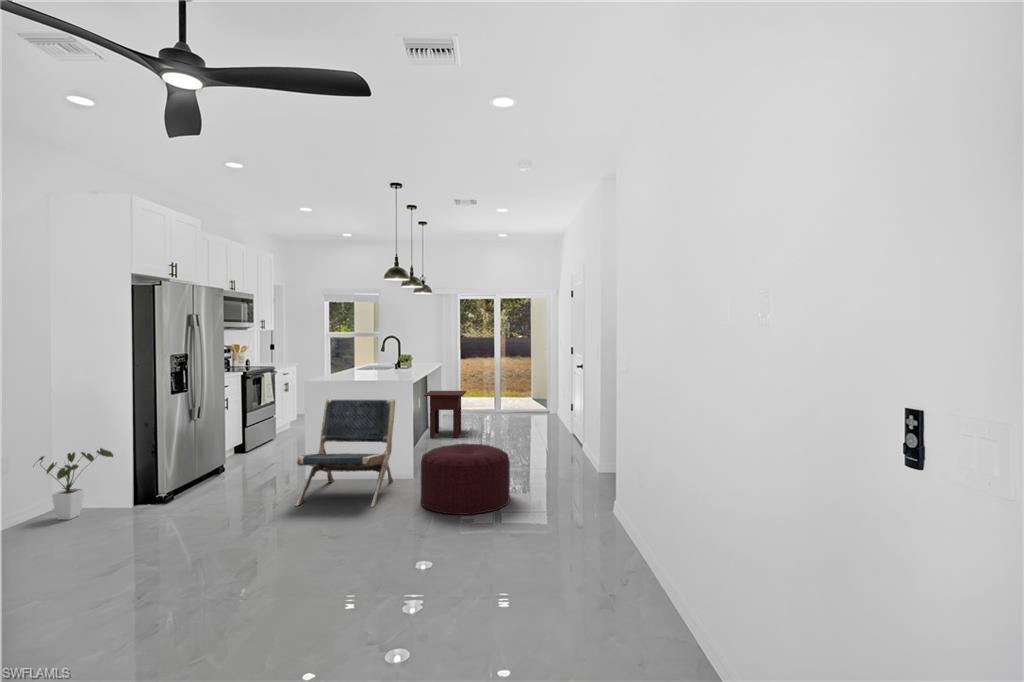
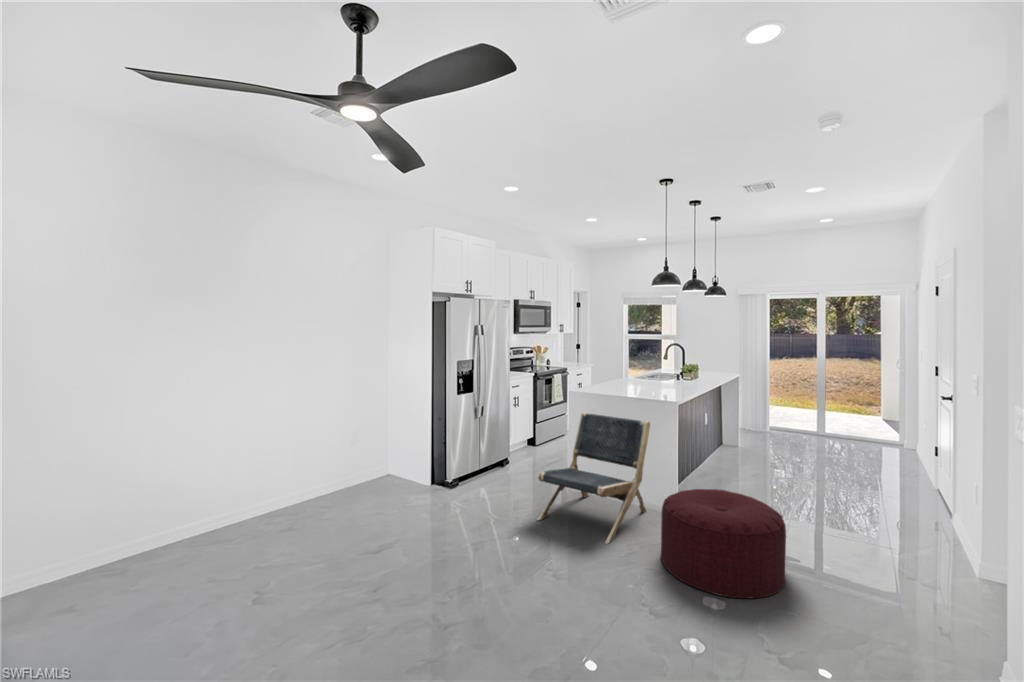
side table: present [424,391,466,438] -> none [709,403,766,463]
house plant: present [38,448,113,520] -> none [362,435,416,489]

